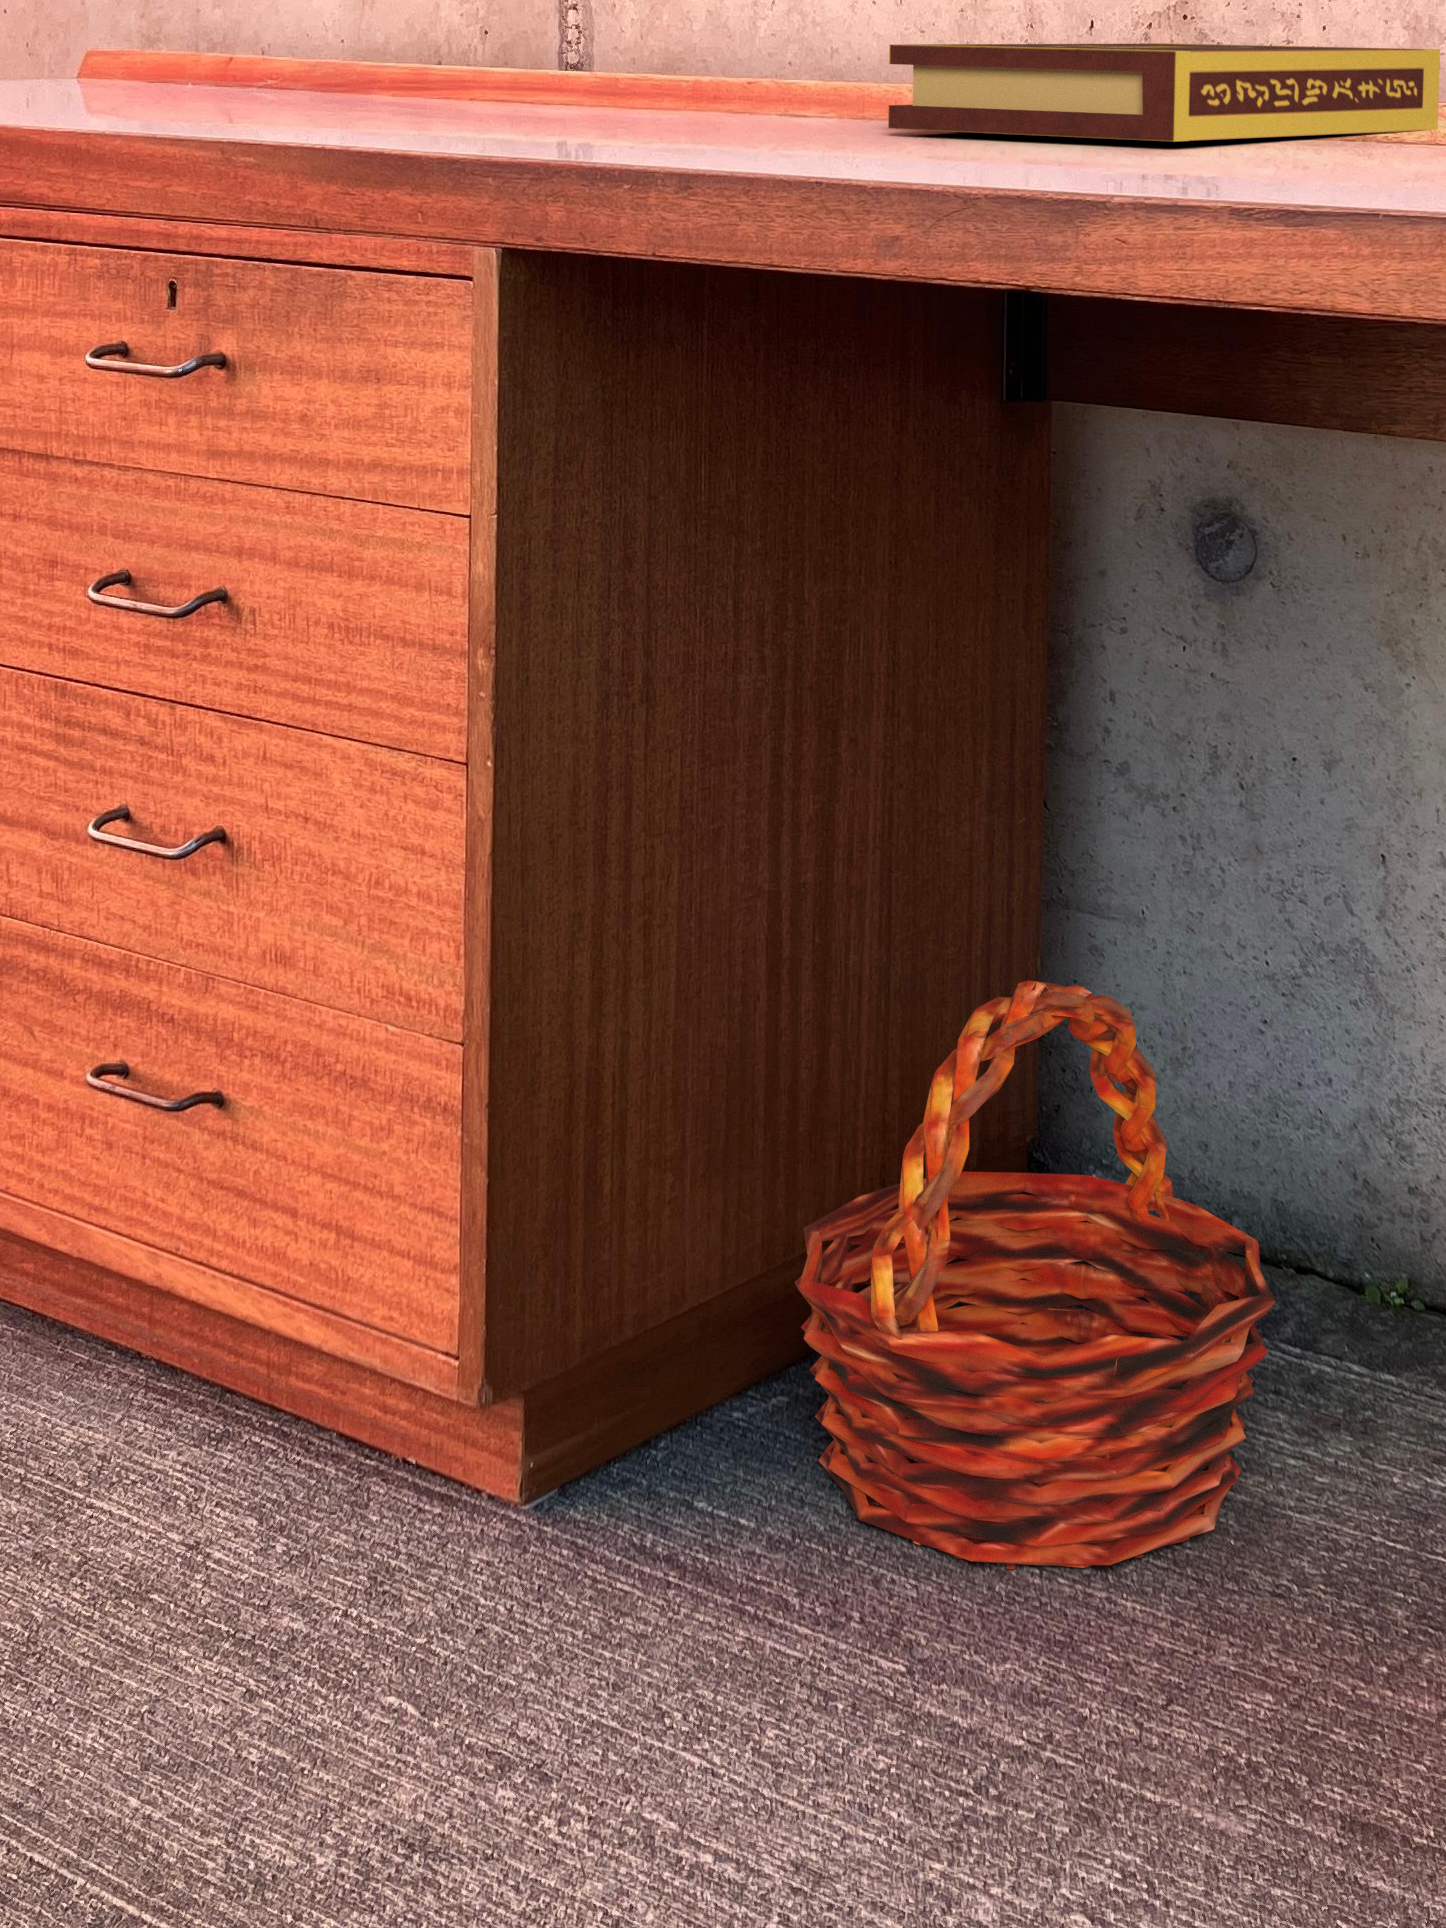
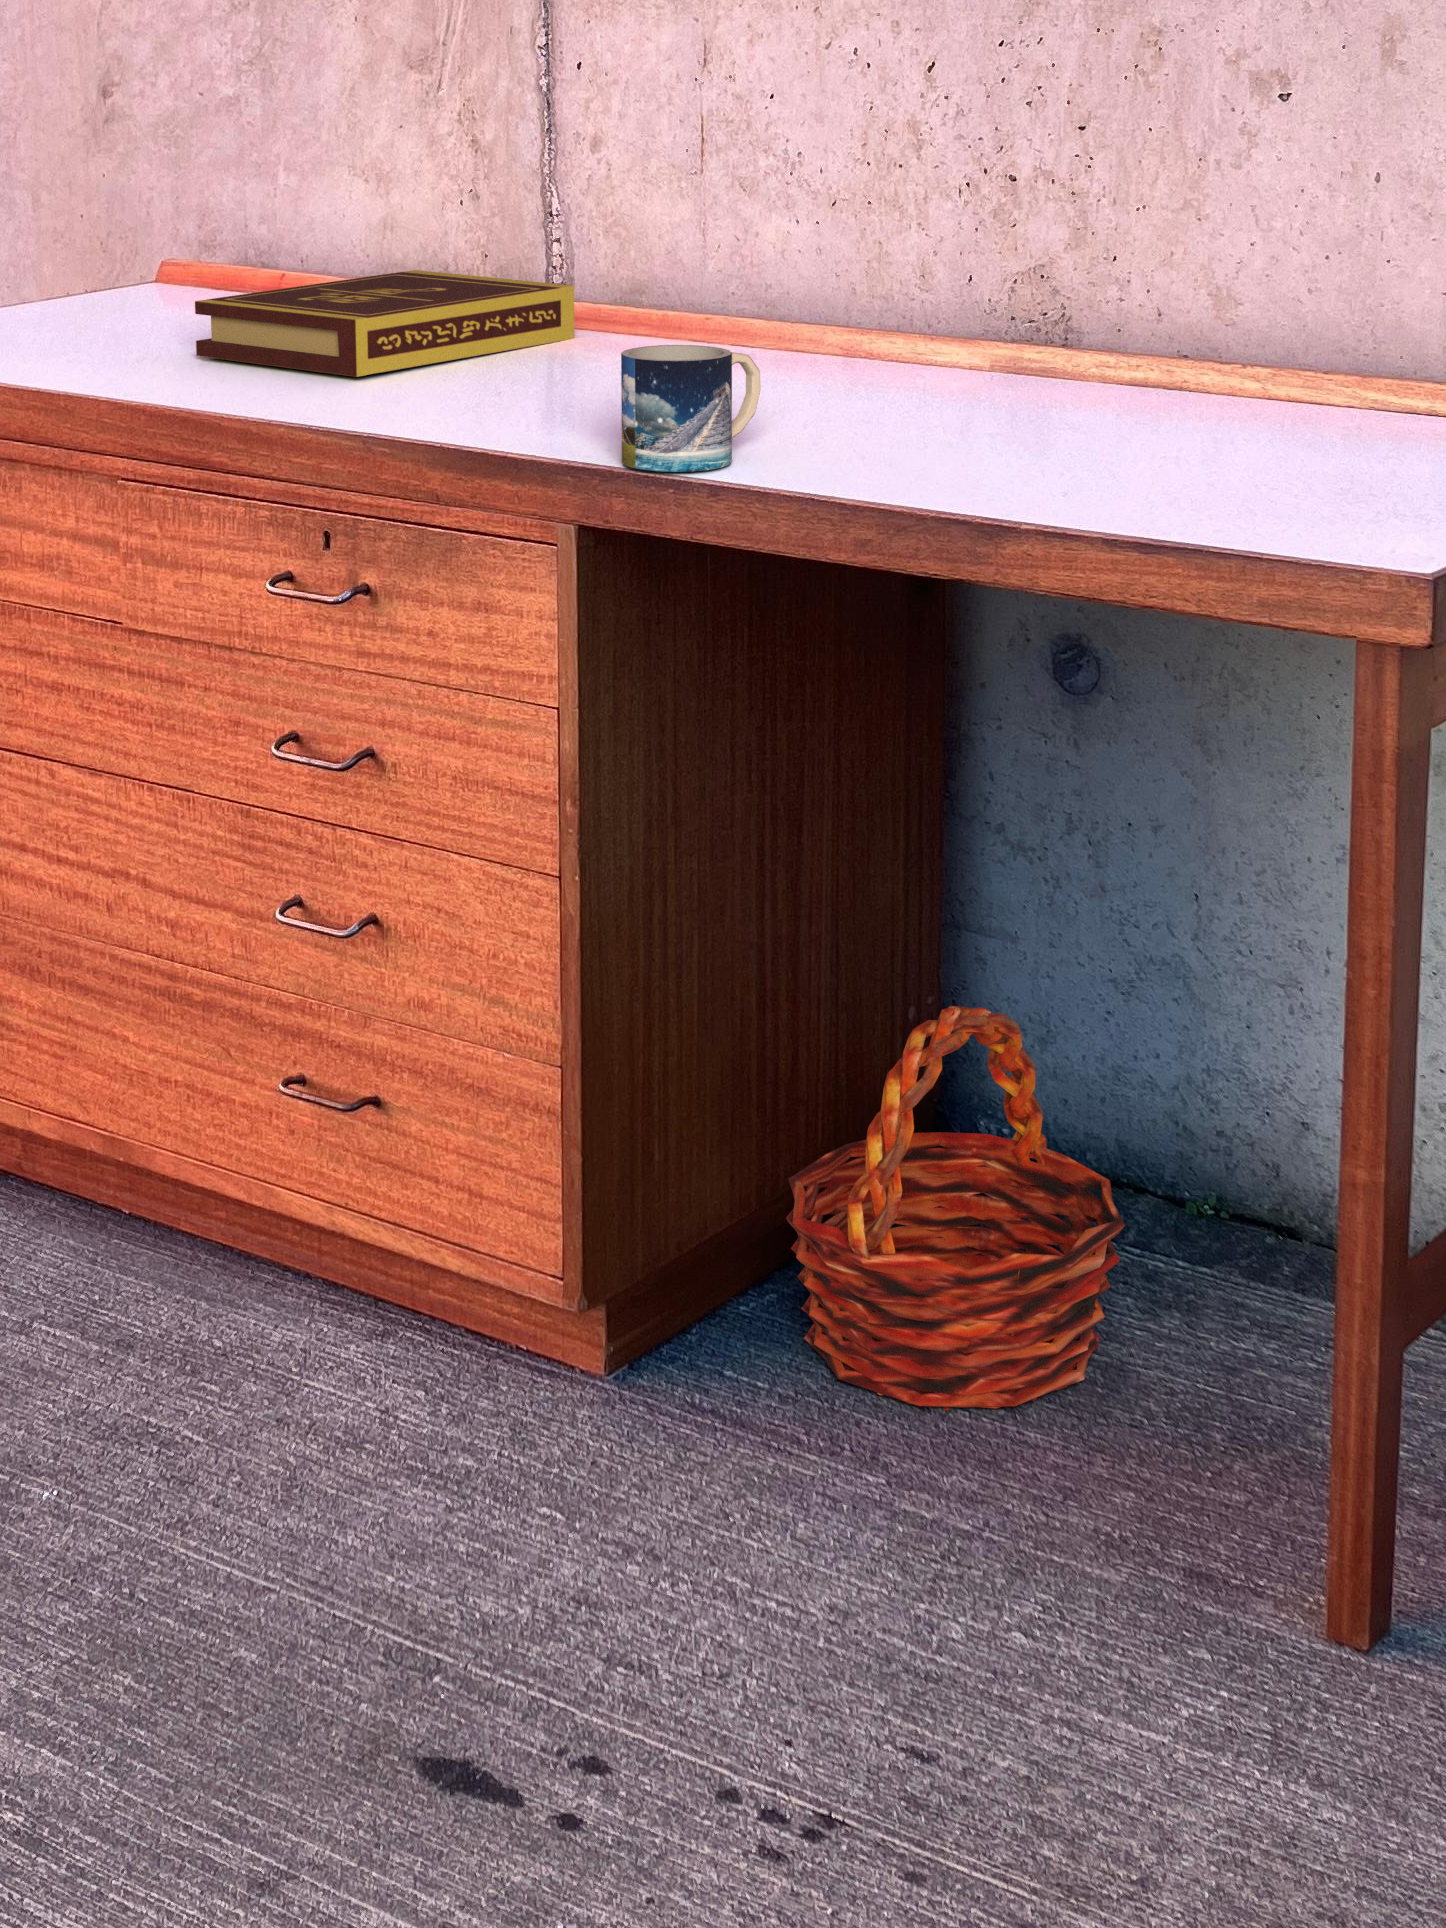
mug: none [558,1,761,163] -> present [621,345,760,472]
book: present [888,43,1440,142] -> present [195,270,574,377]

